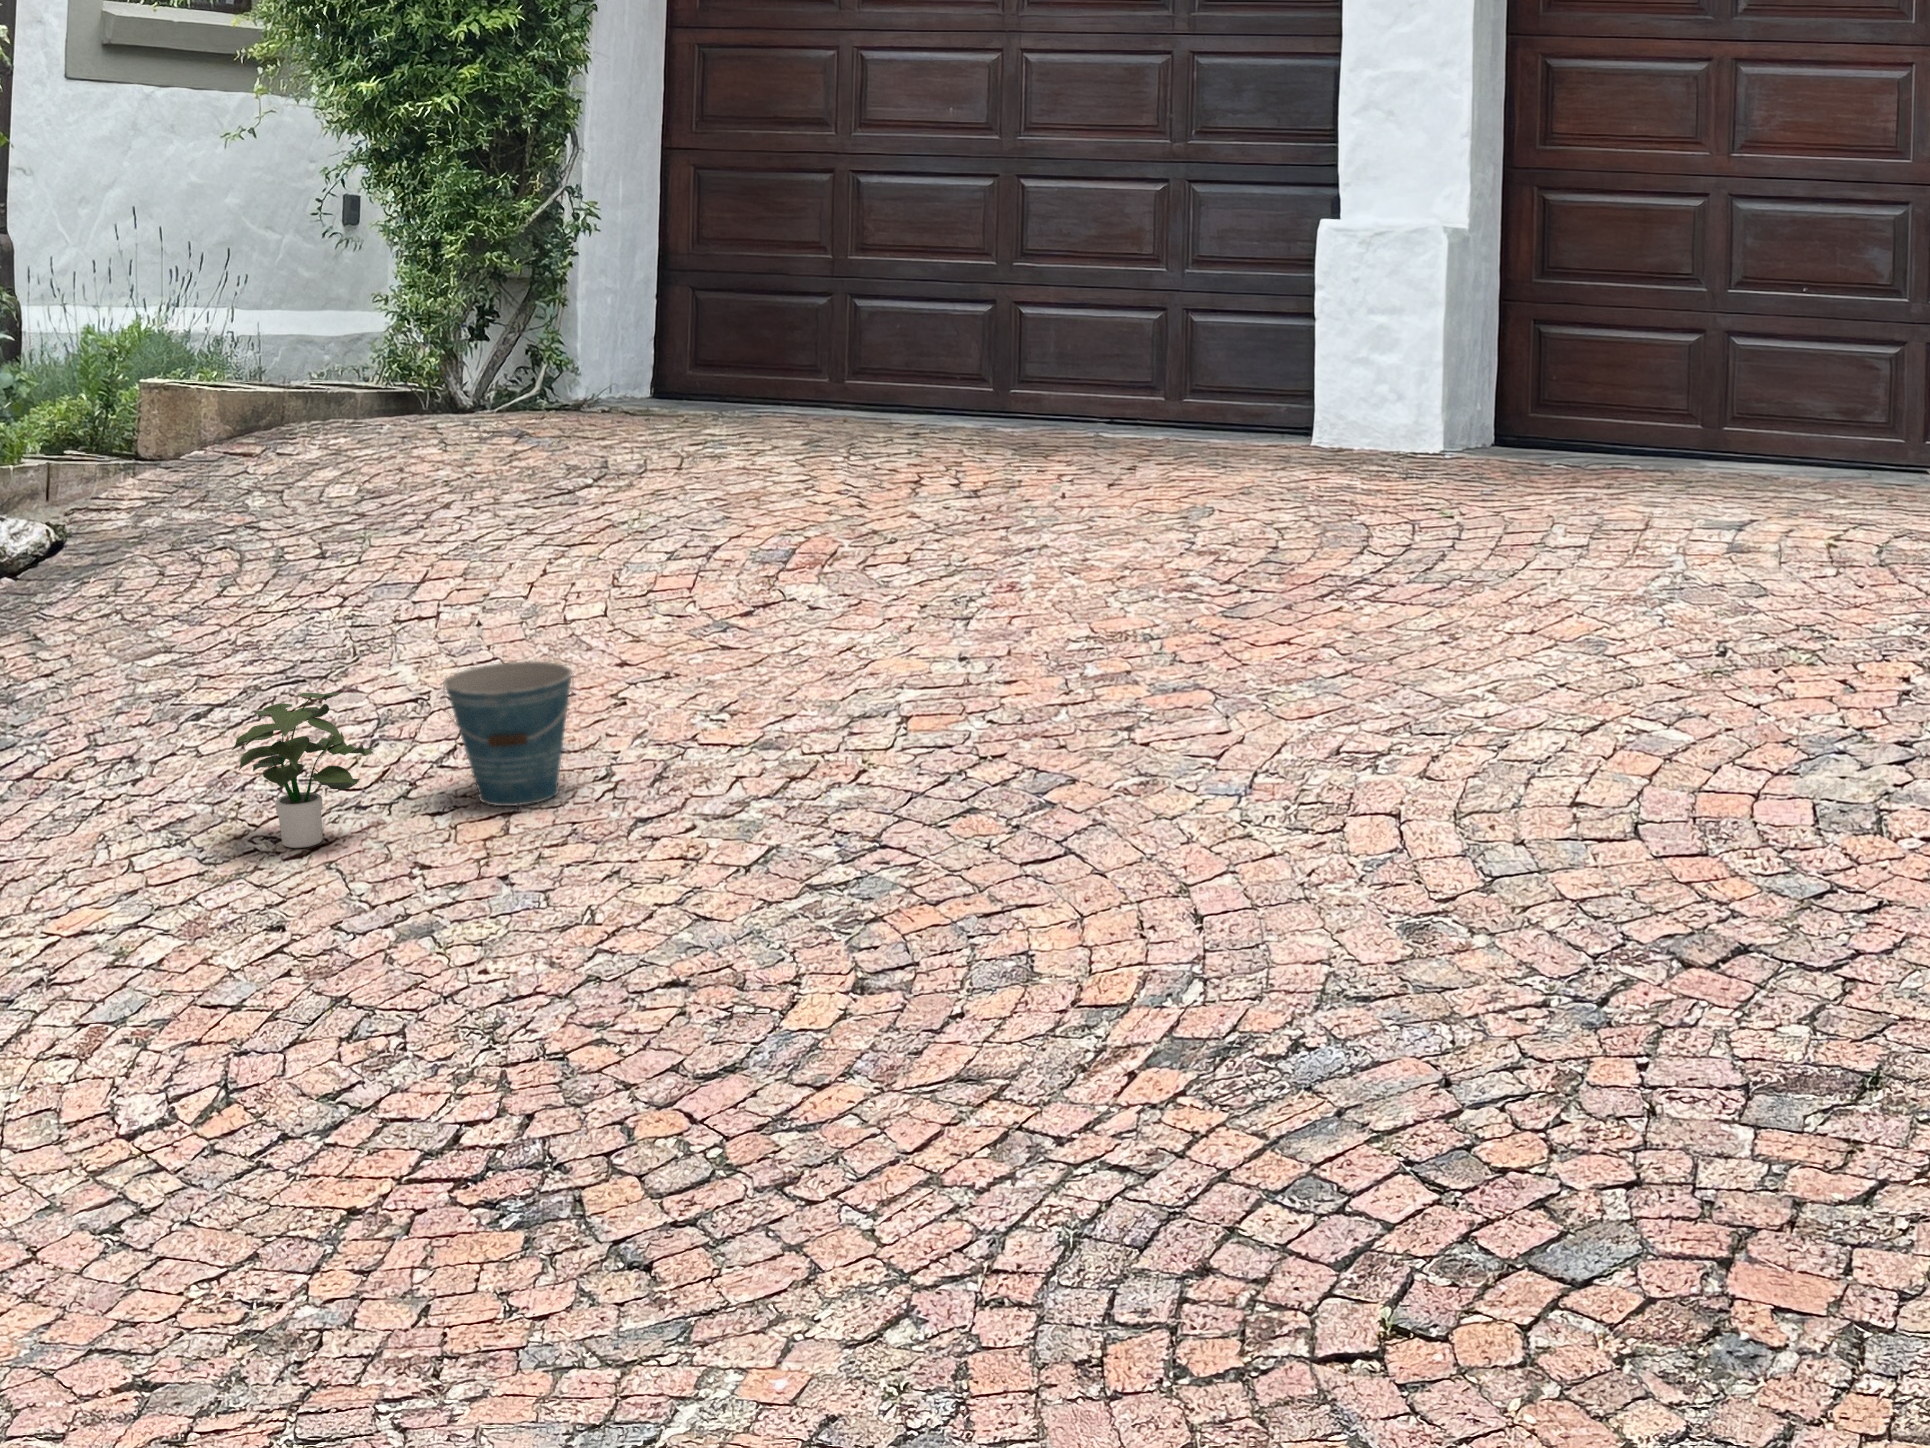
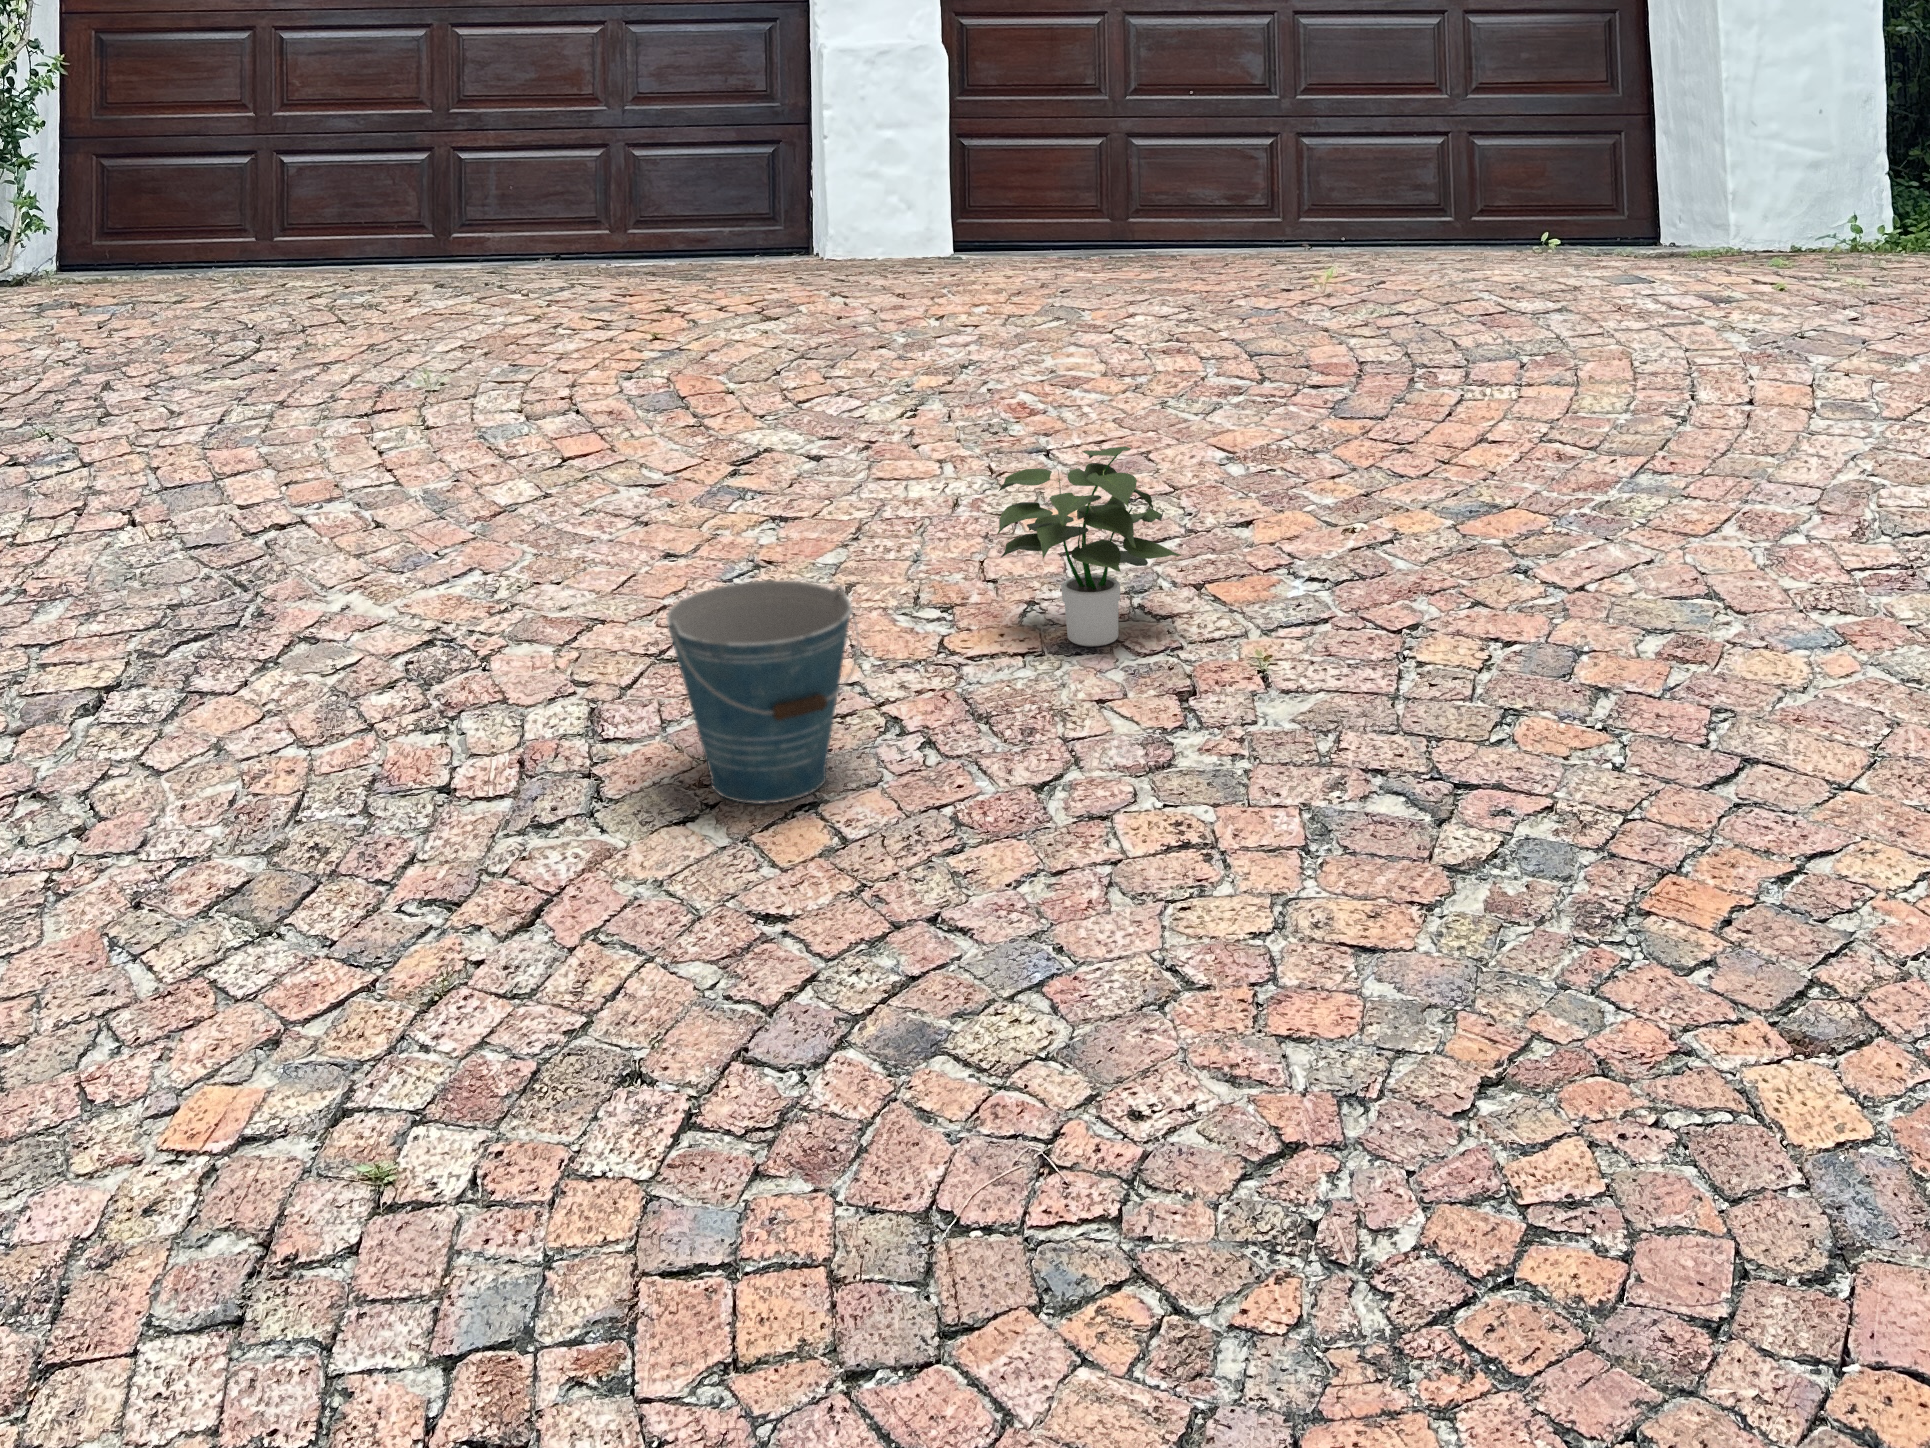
potted plant: present [232,693,373,848] -> present [998,446,1181,646]

